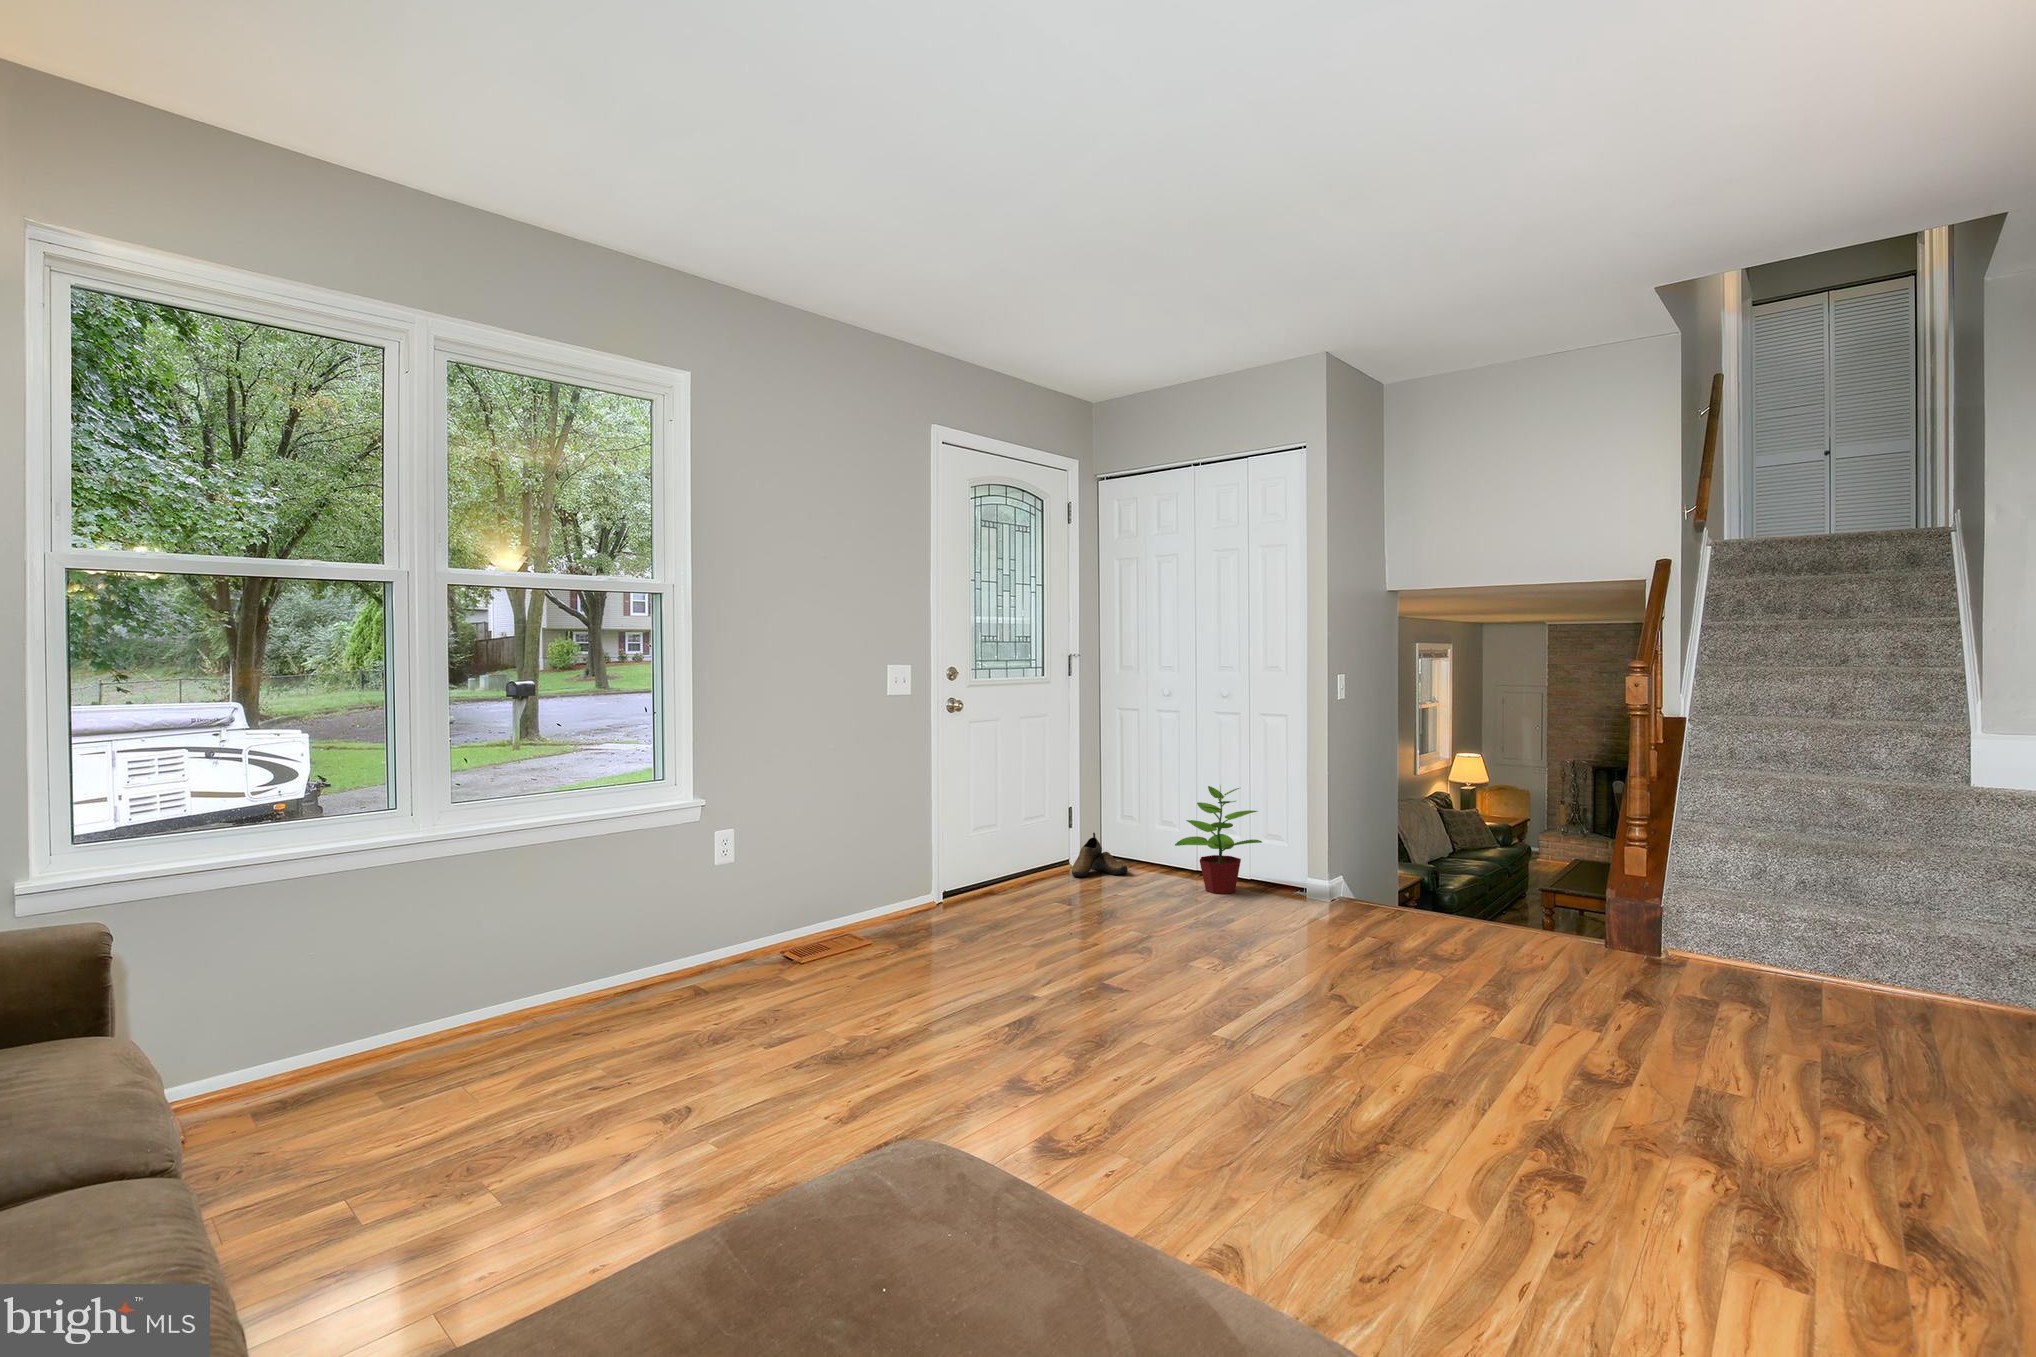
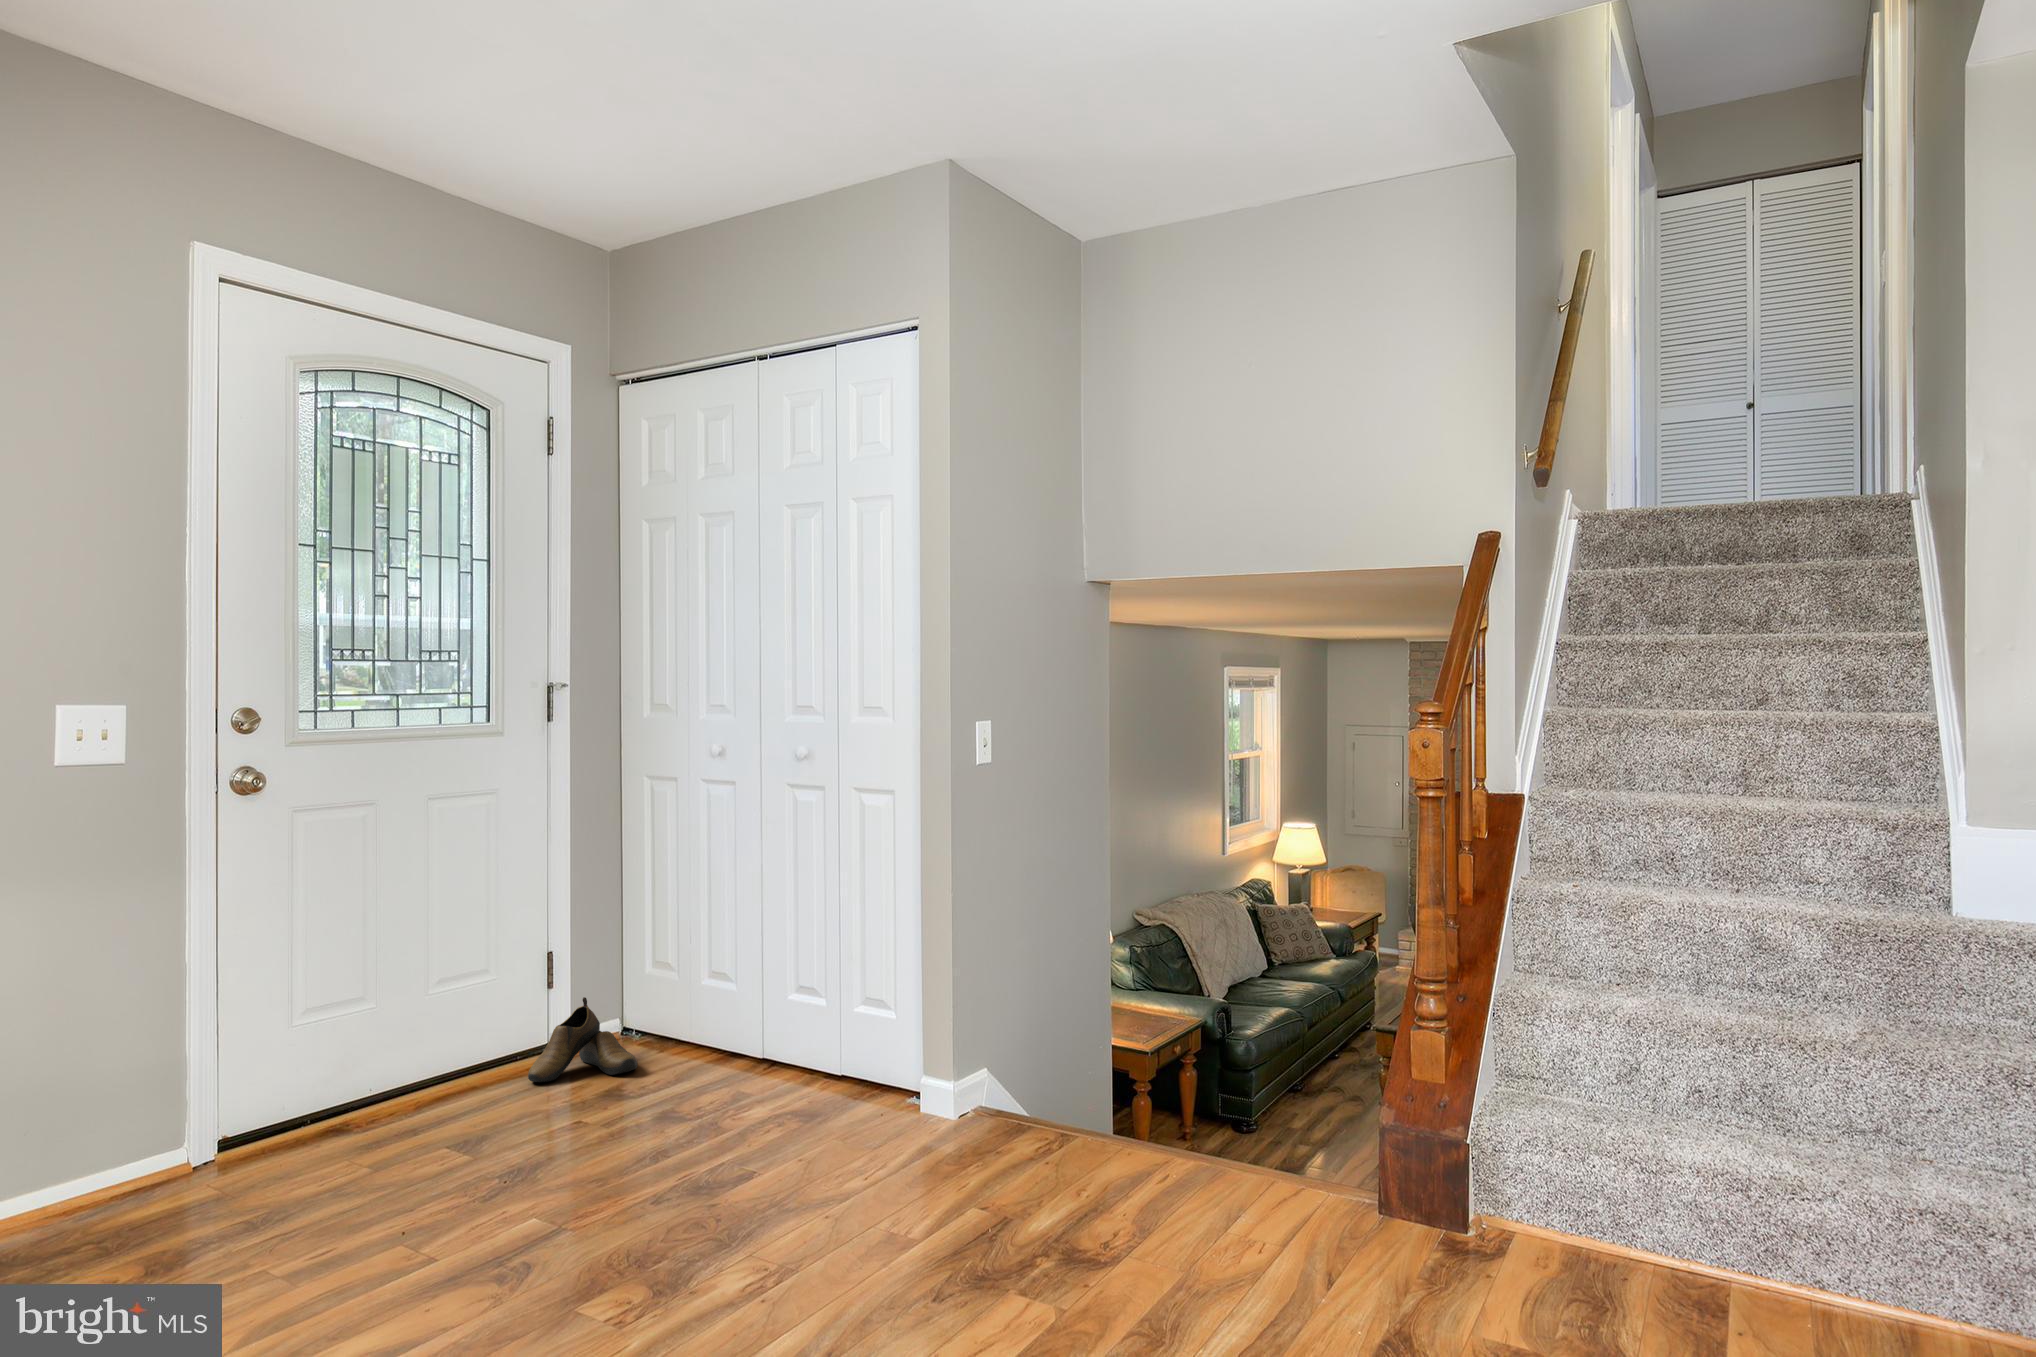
potted plant: present [1175,786,1262,894] -> none [682,909,845,1114]

